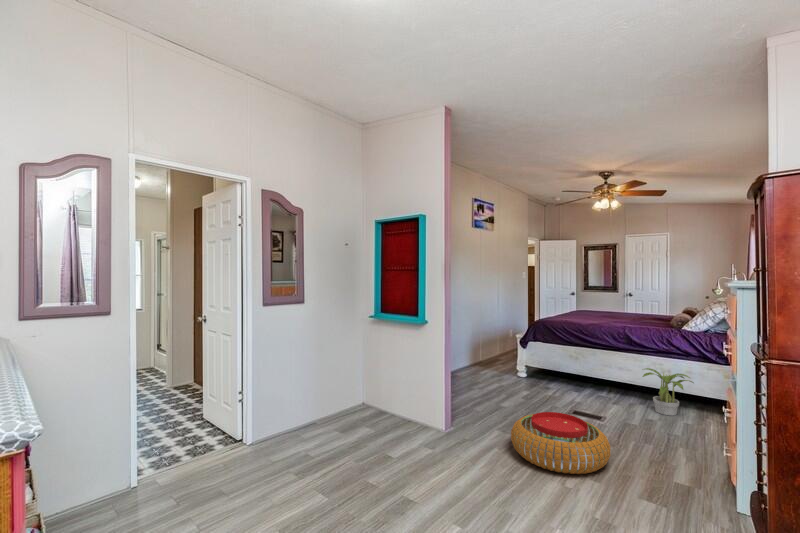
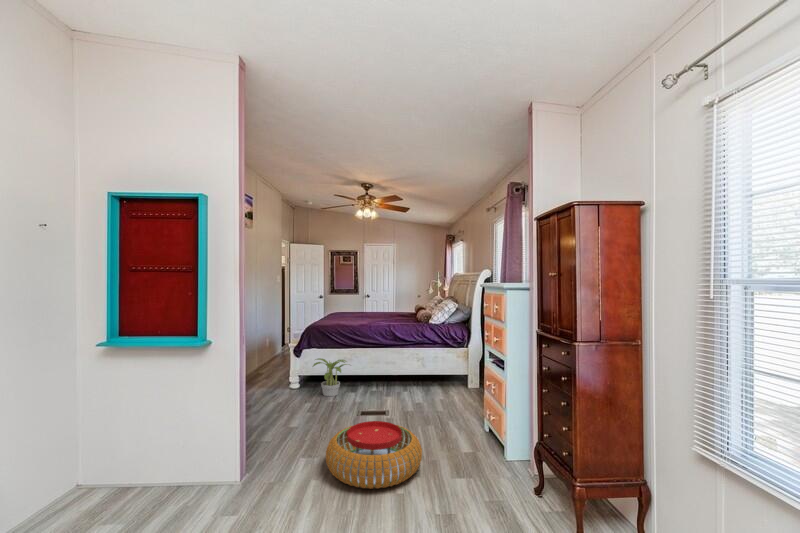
potted plant: present [643,368,693,416] -> present [313,358,347,396]

